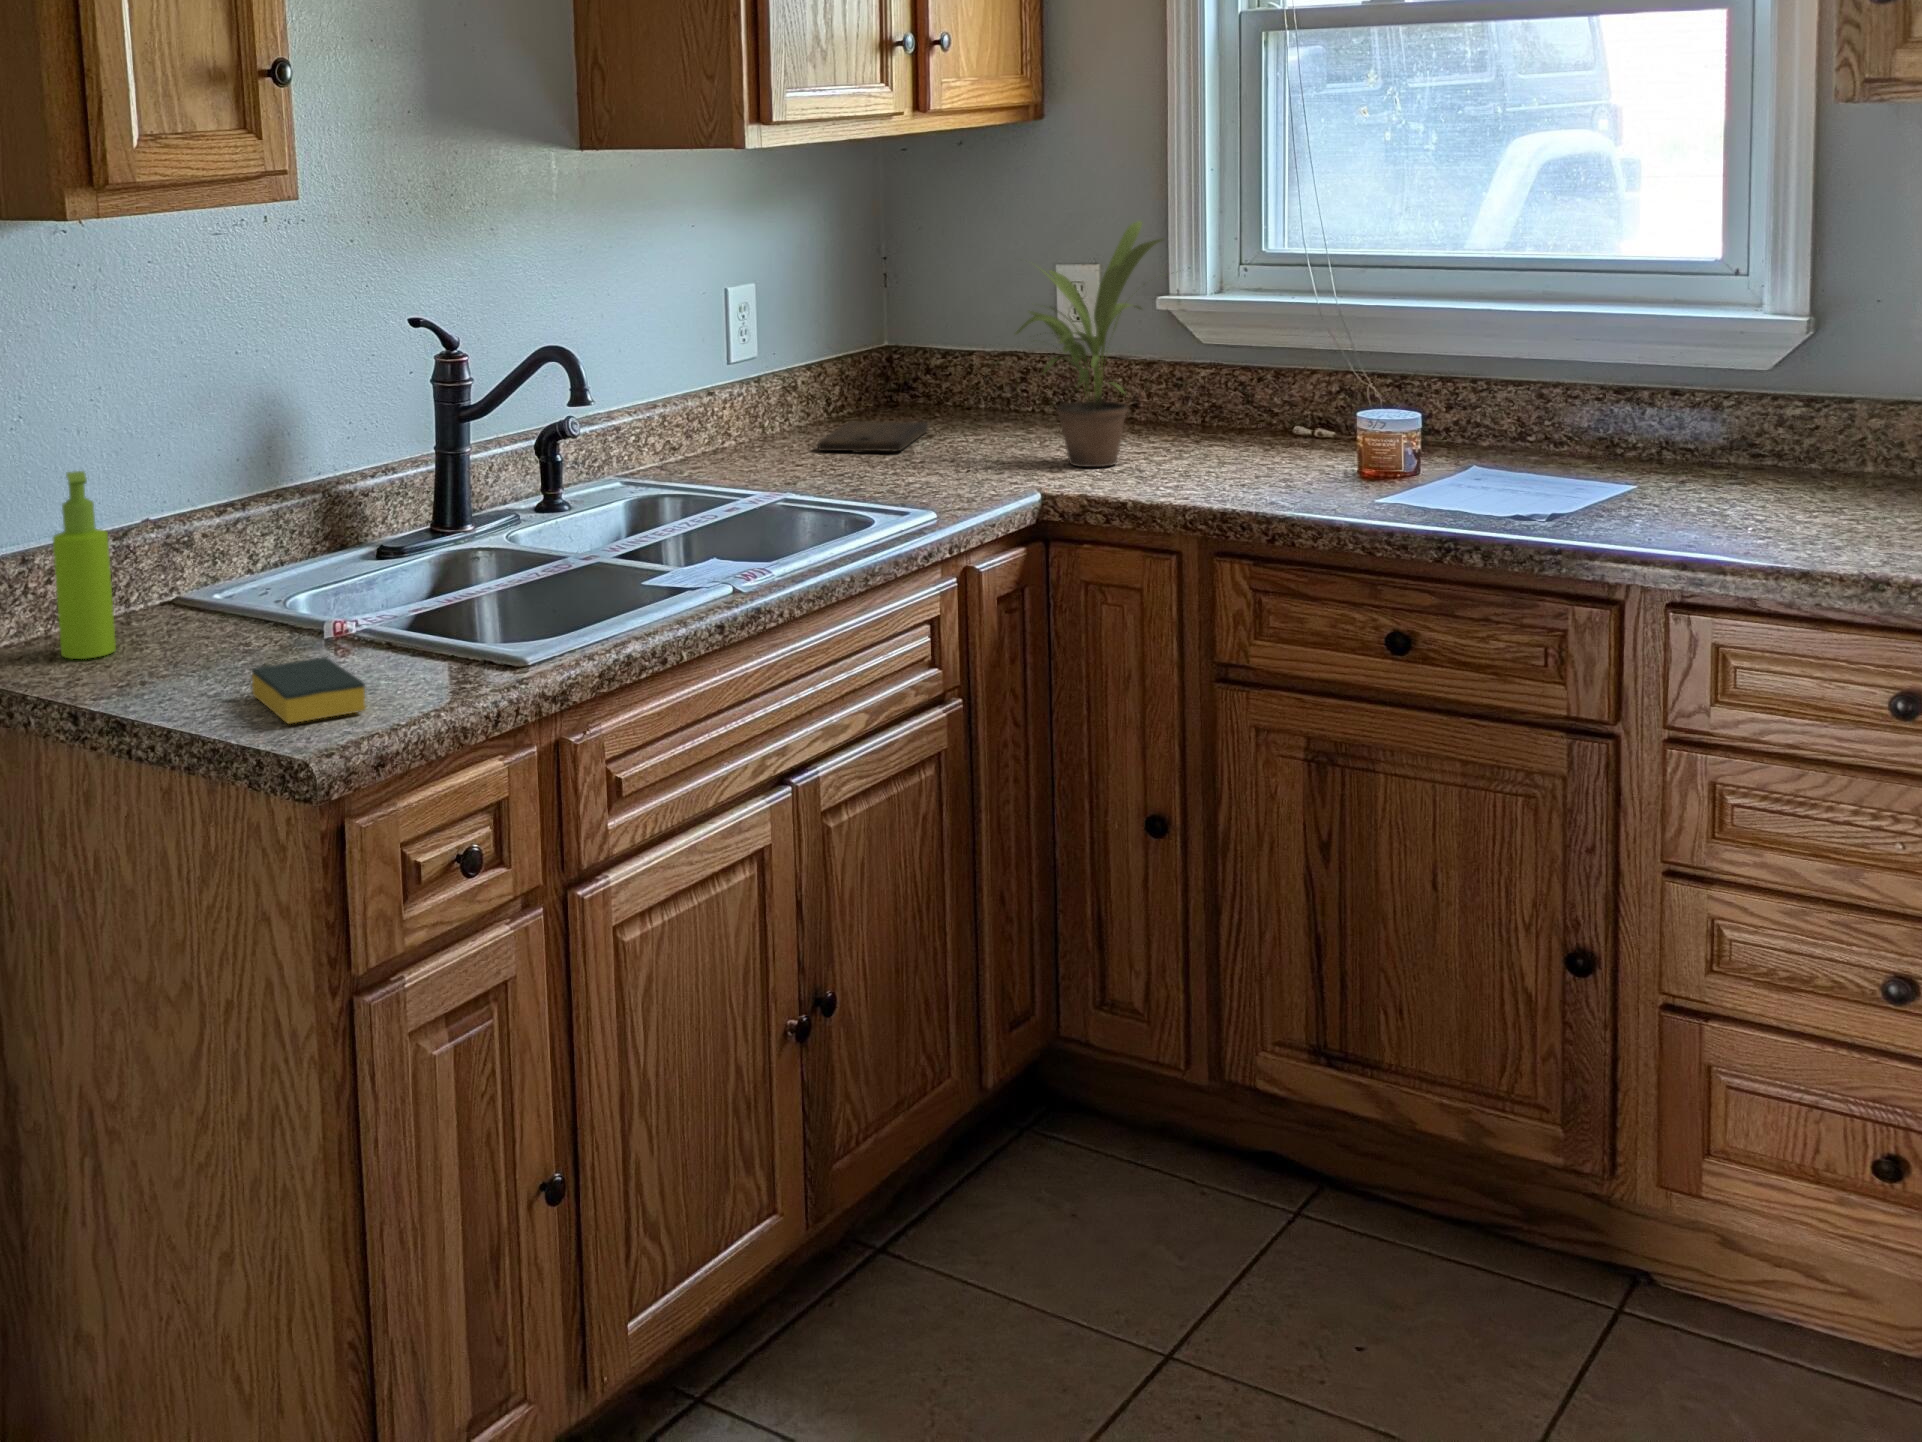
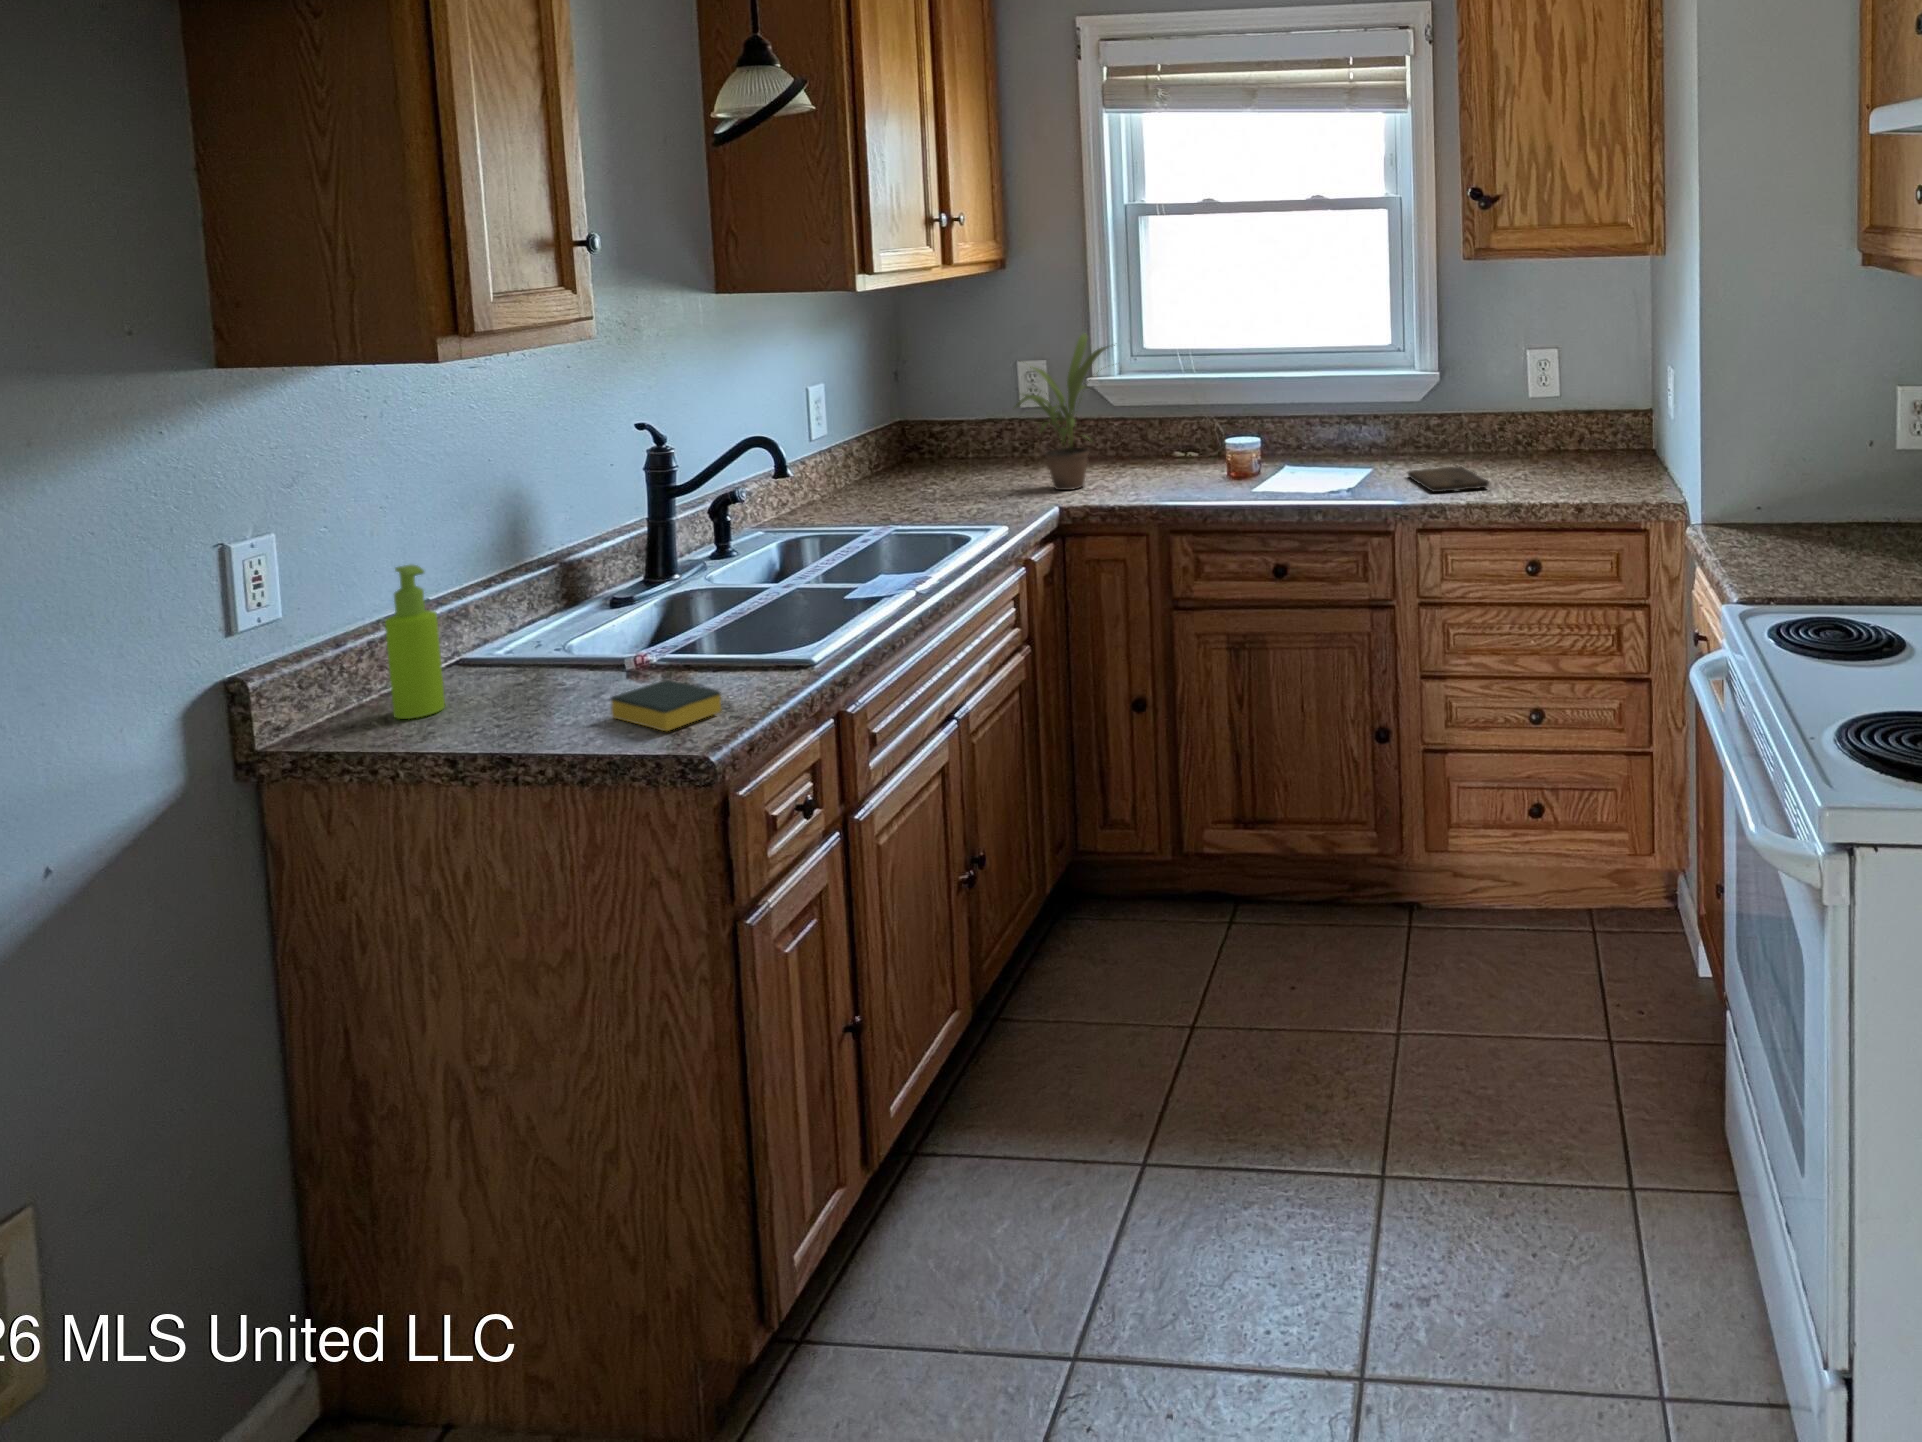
cutting board: present [818,422,928,451] -> present [1408,467,1489,492]

